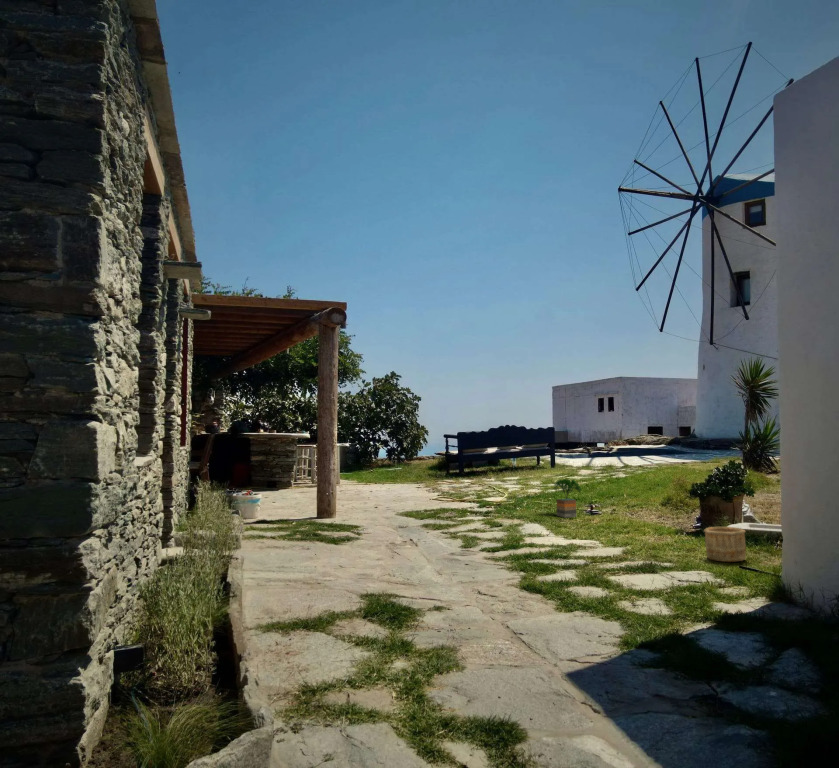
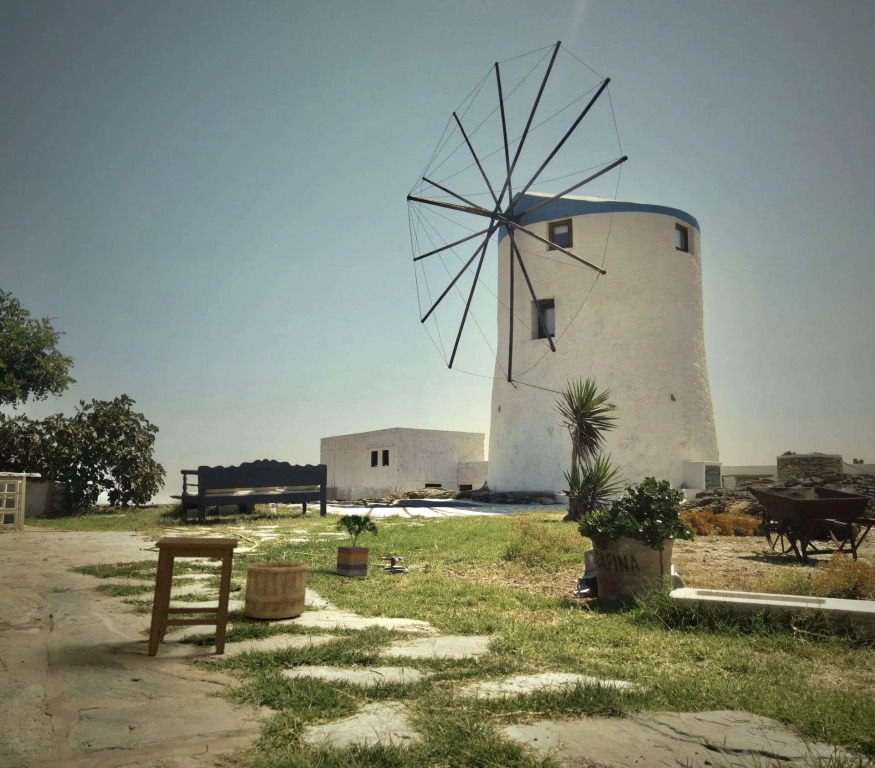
stool: none [468,503,502,553] -> present [148,537,238,655]
wooden bucket: present [704,527,746,562] -> present [245,561,308,619]

